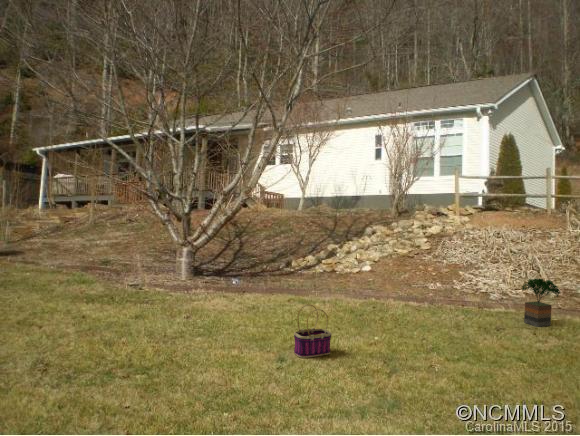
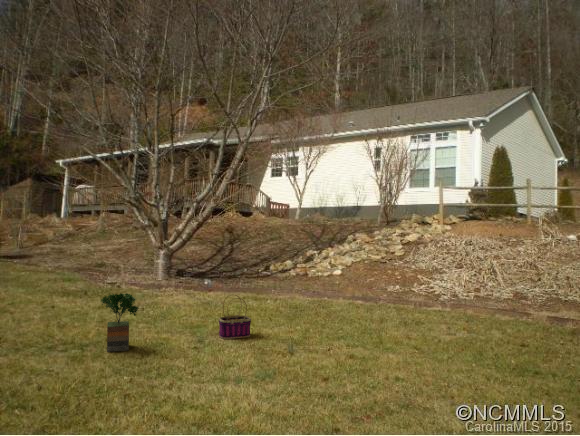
potted tree: present [522,278,560,327] -> present [101,293,139,352]

